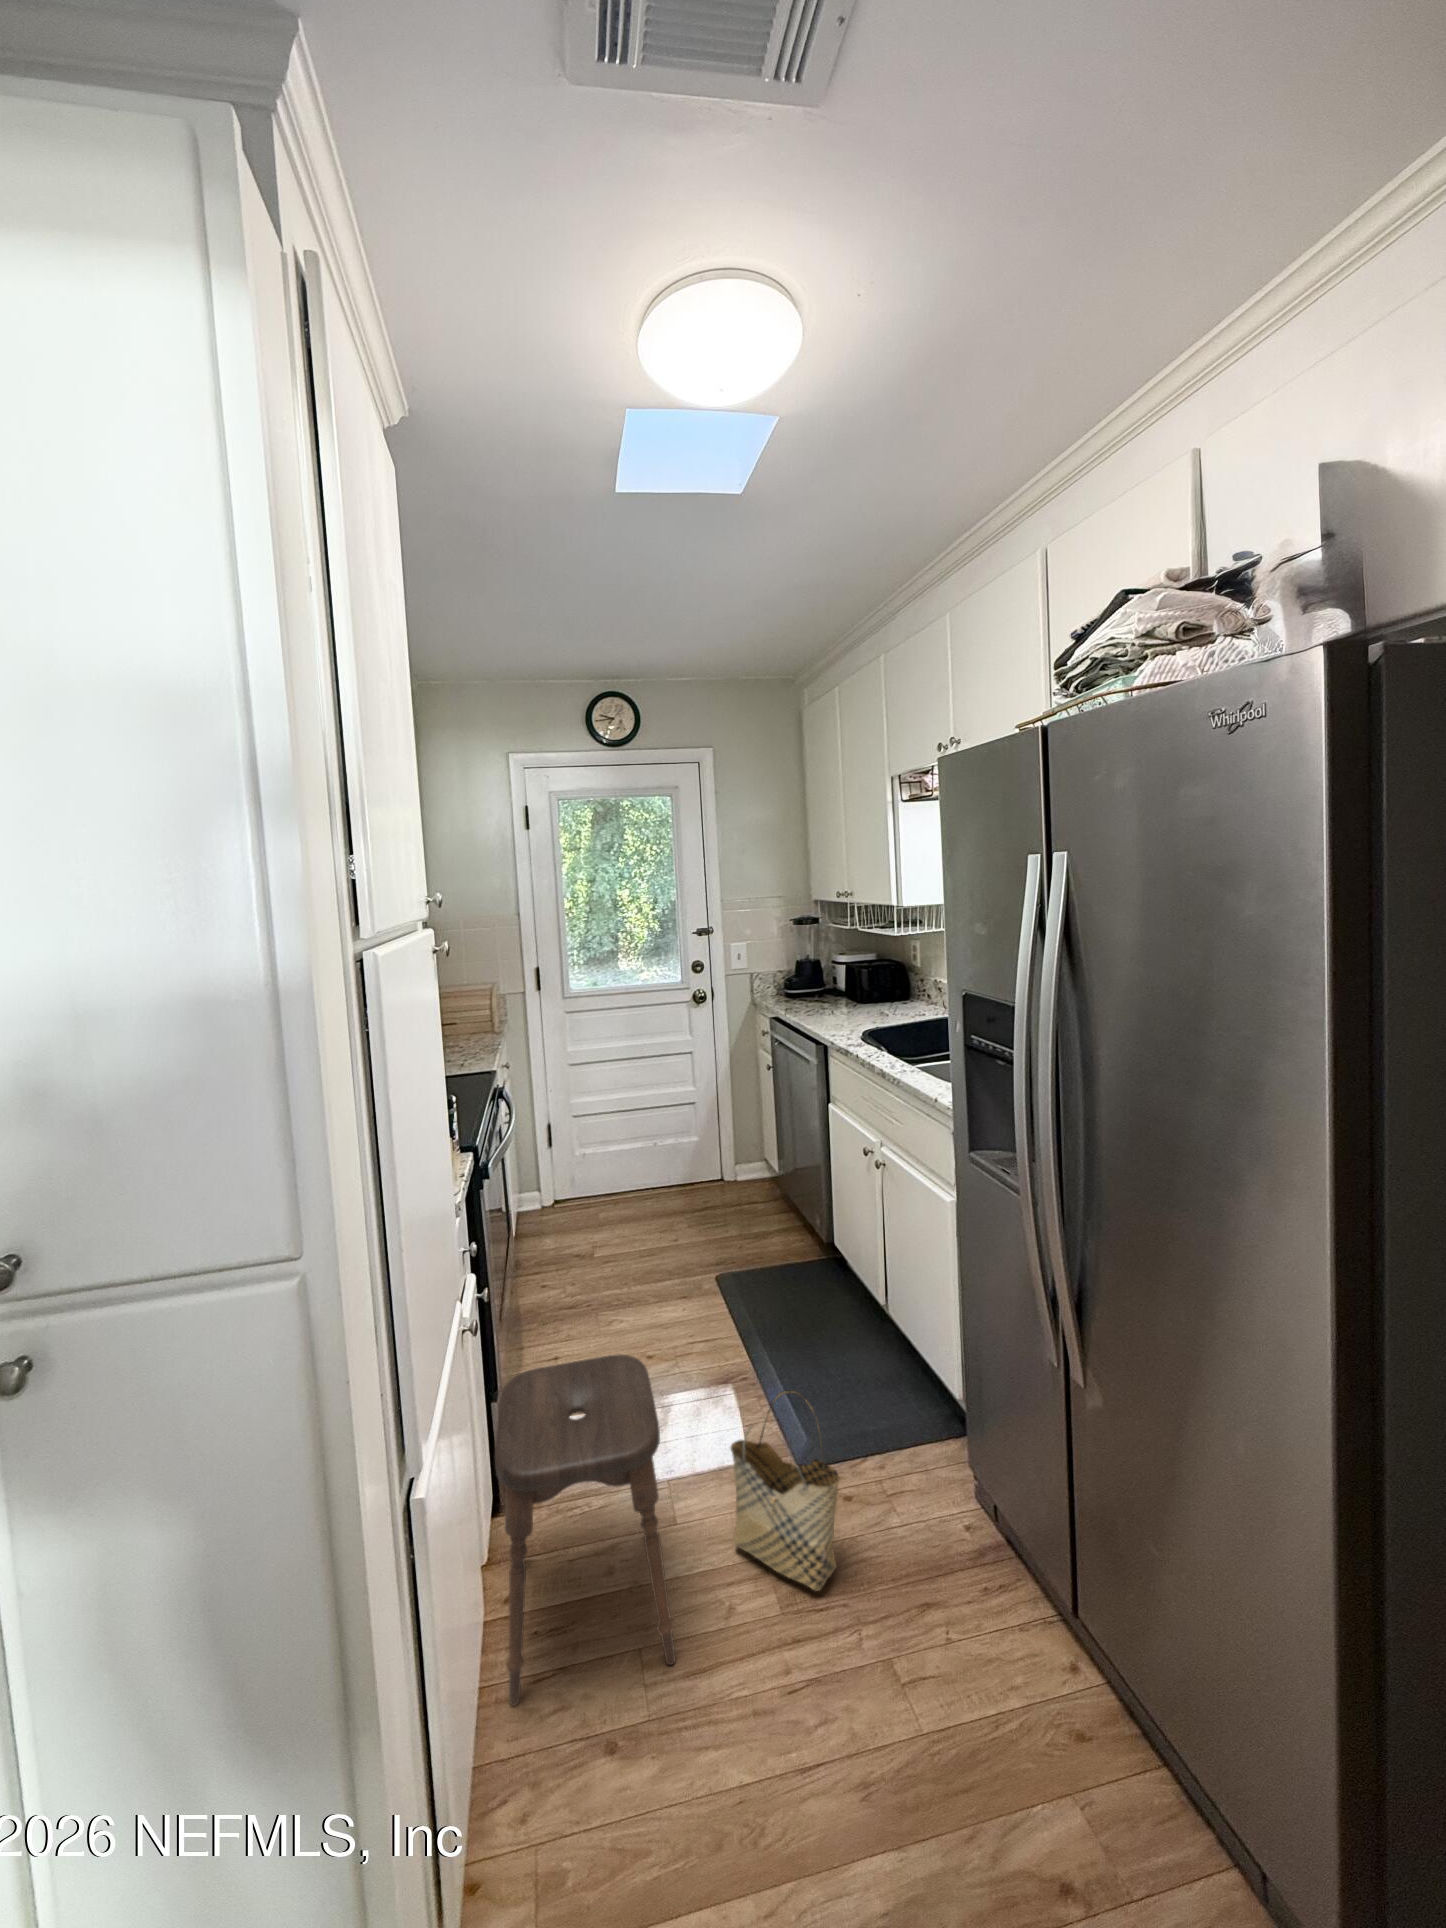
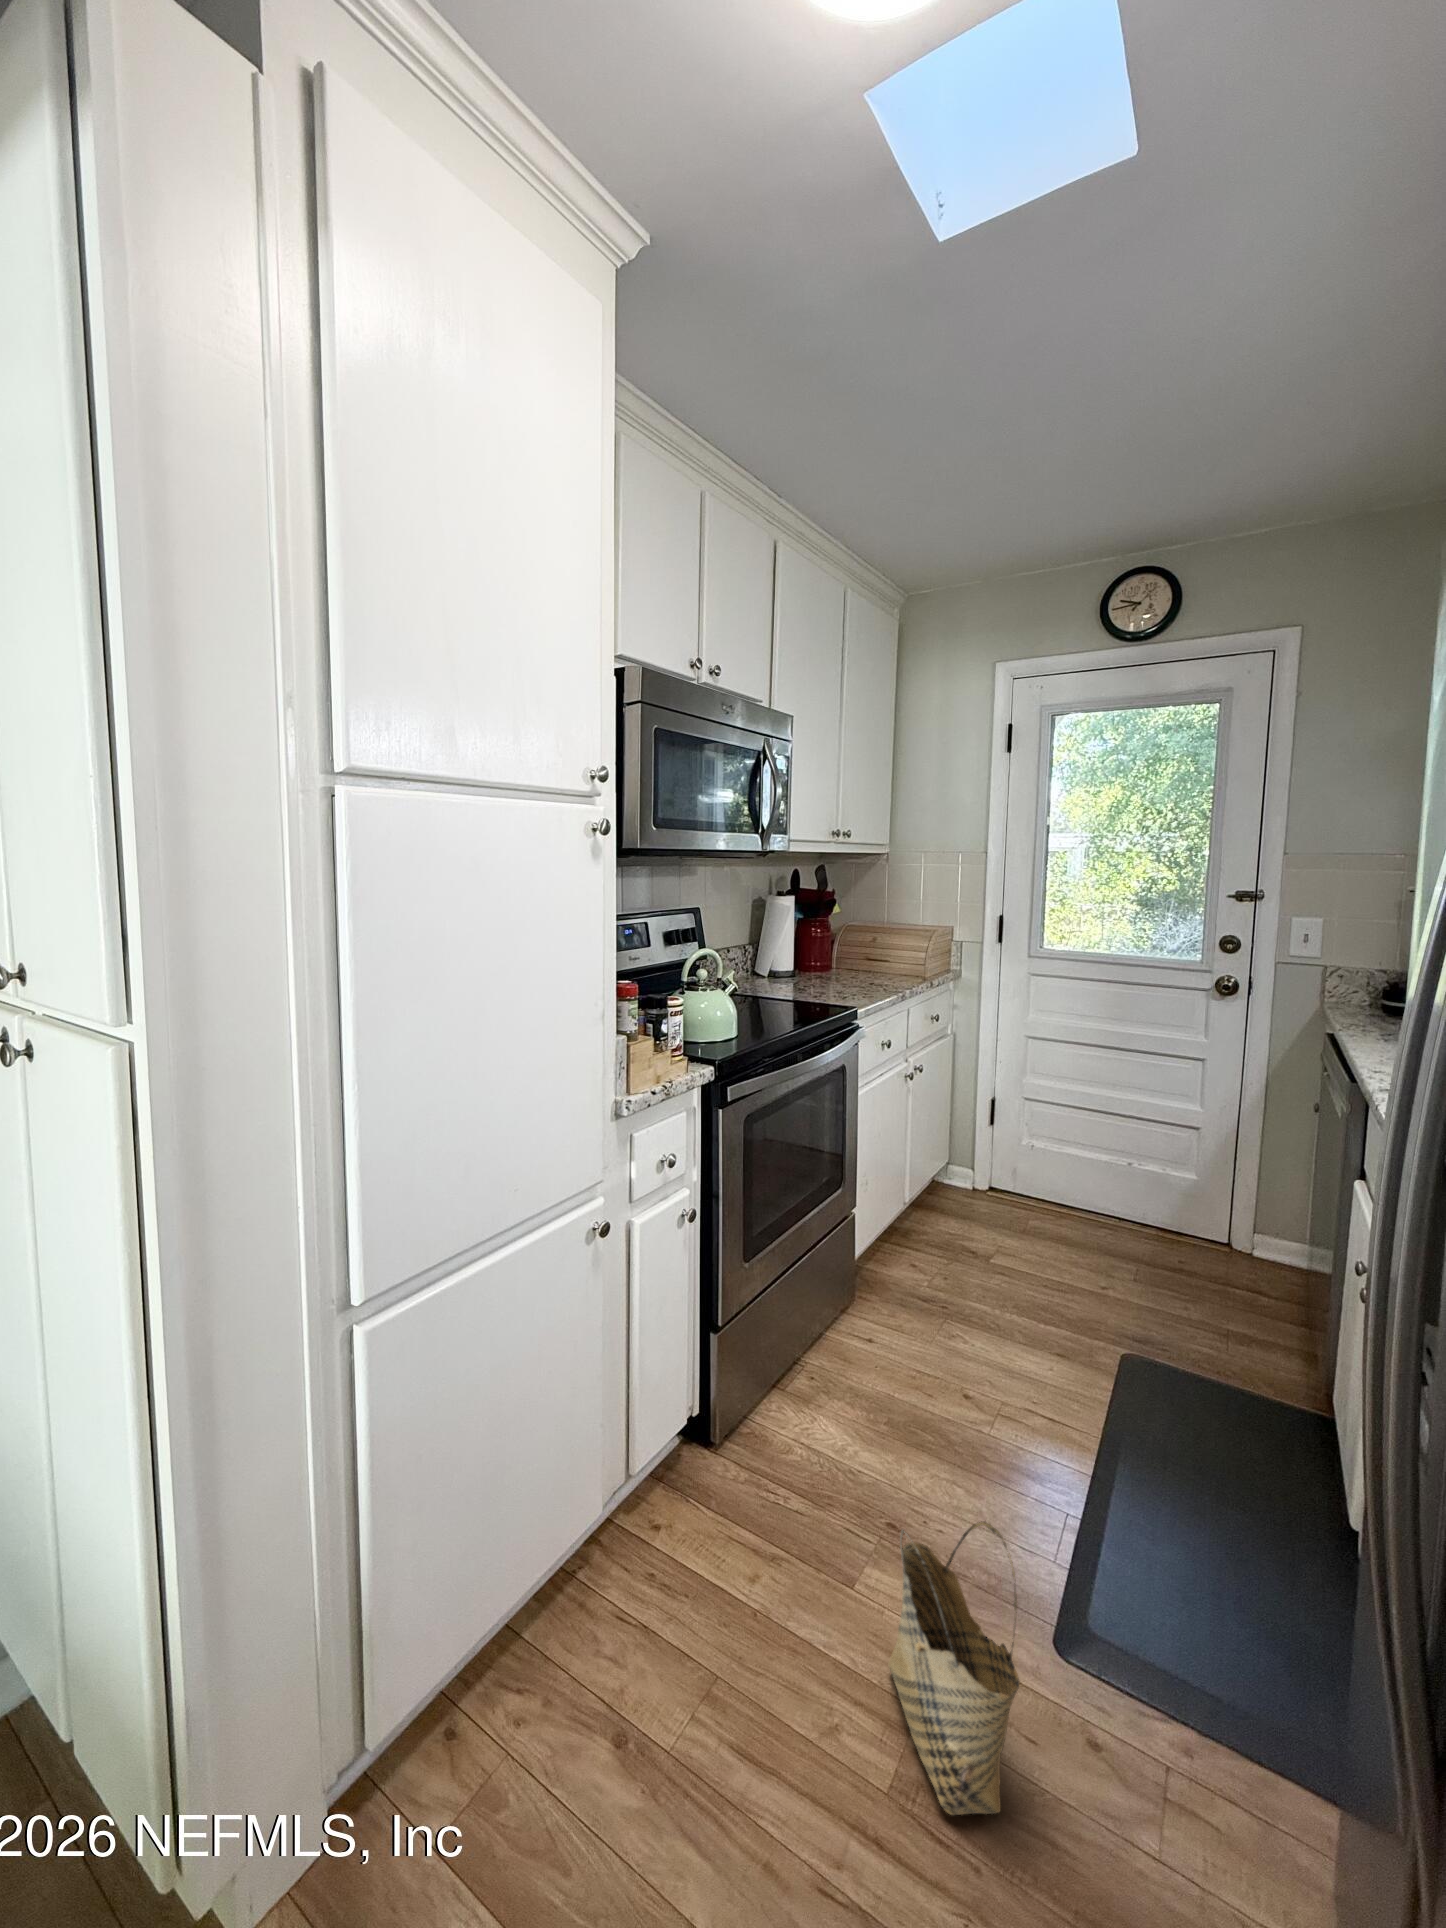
stool: present [495,1354,675,1706] -> none [591,1313,821,1720]

